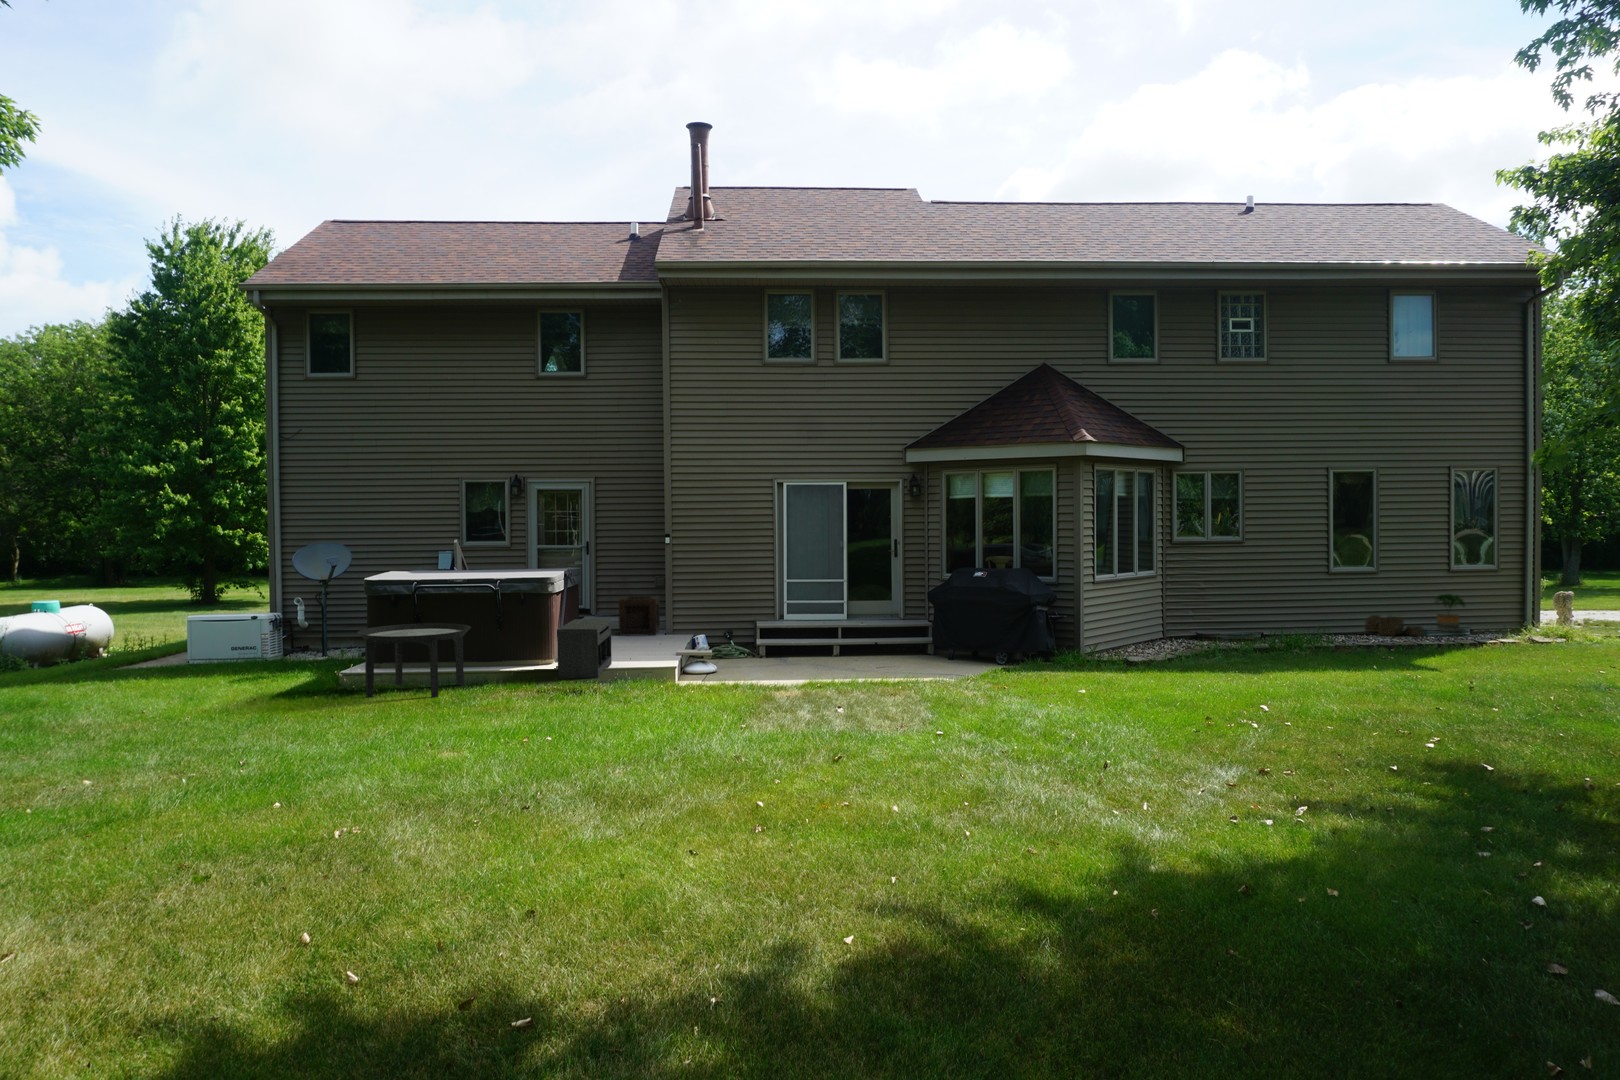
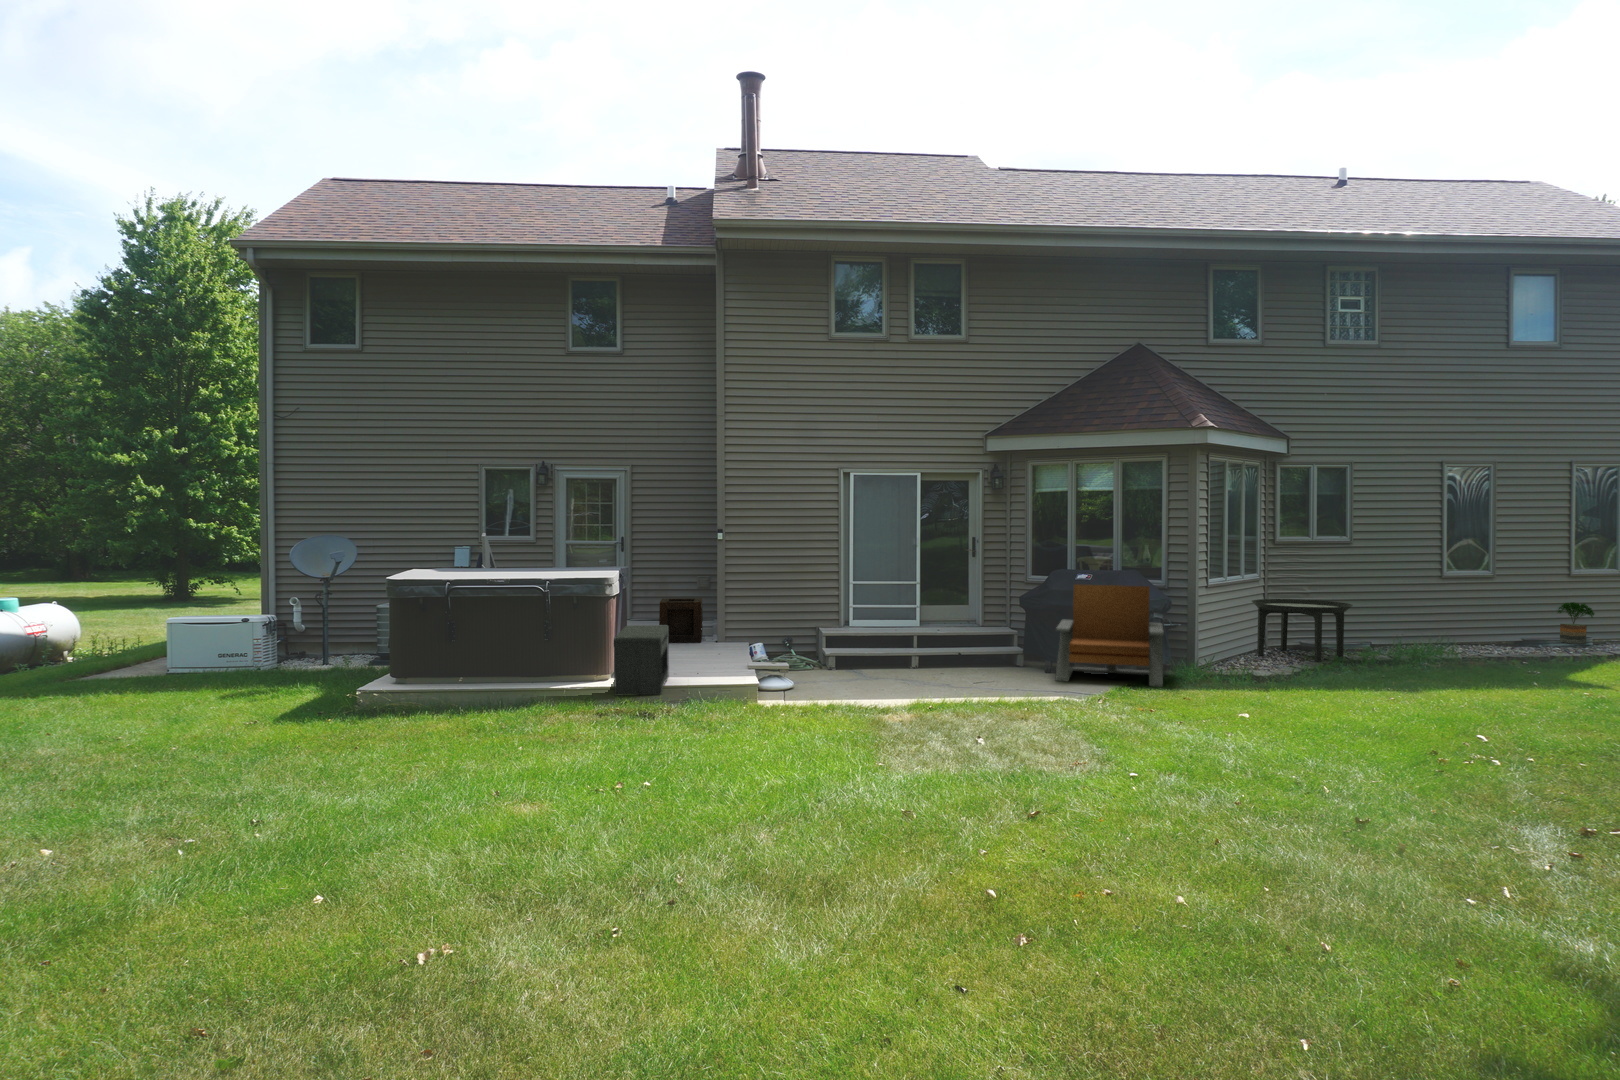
lounge chair: none [945,581,1045,669] -> present [1055,584,1164,687]
woven basket: present [1365,615,1423,636] -> none [1482,623,1553,648]
round table: present [357,623,471,697] -> present [1252,599,1353,662]

